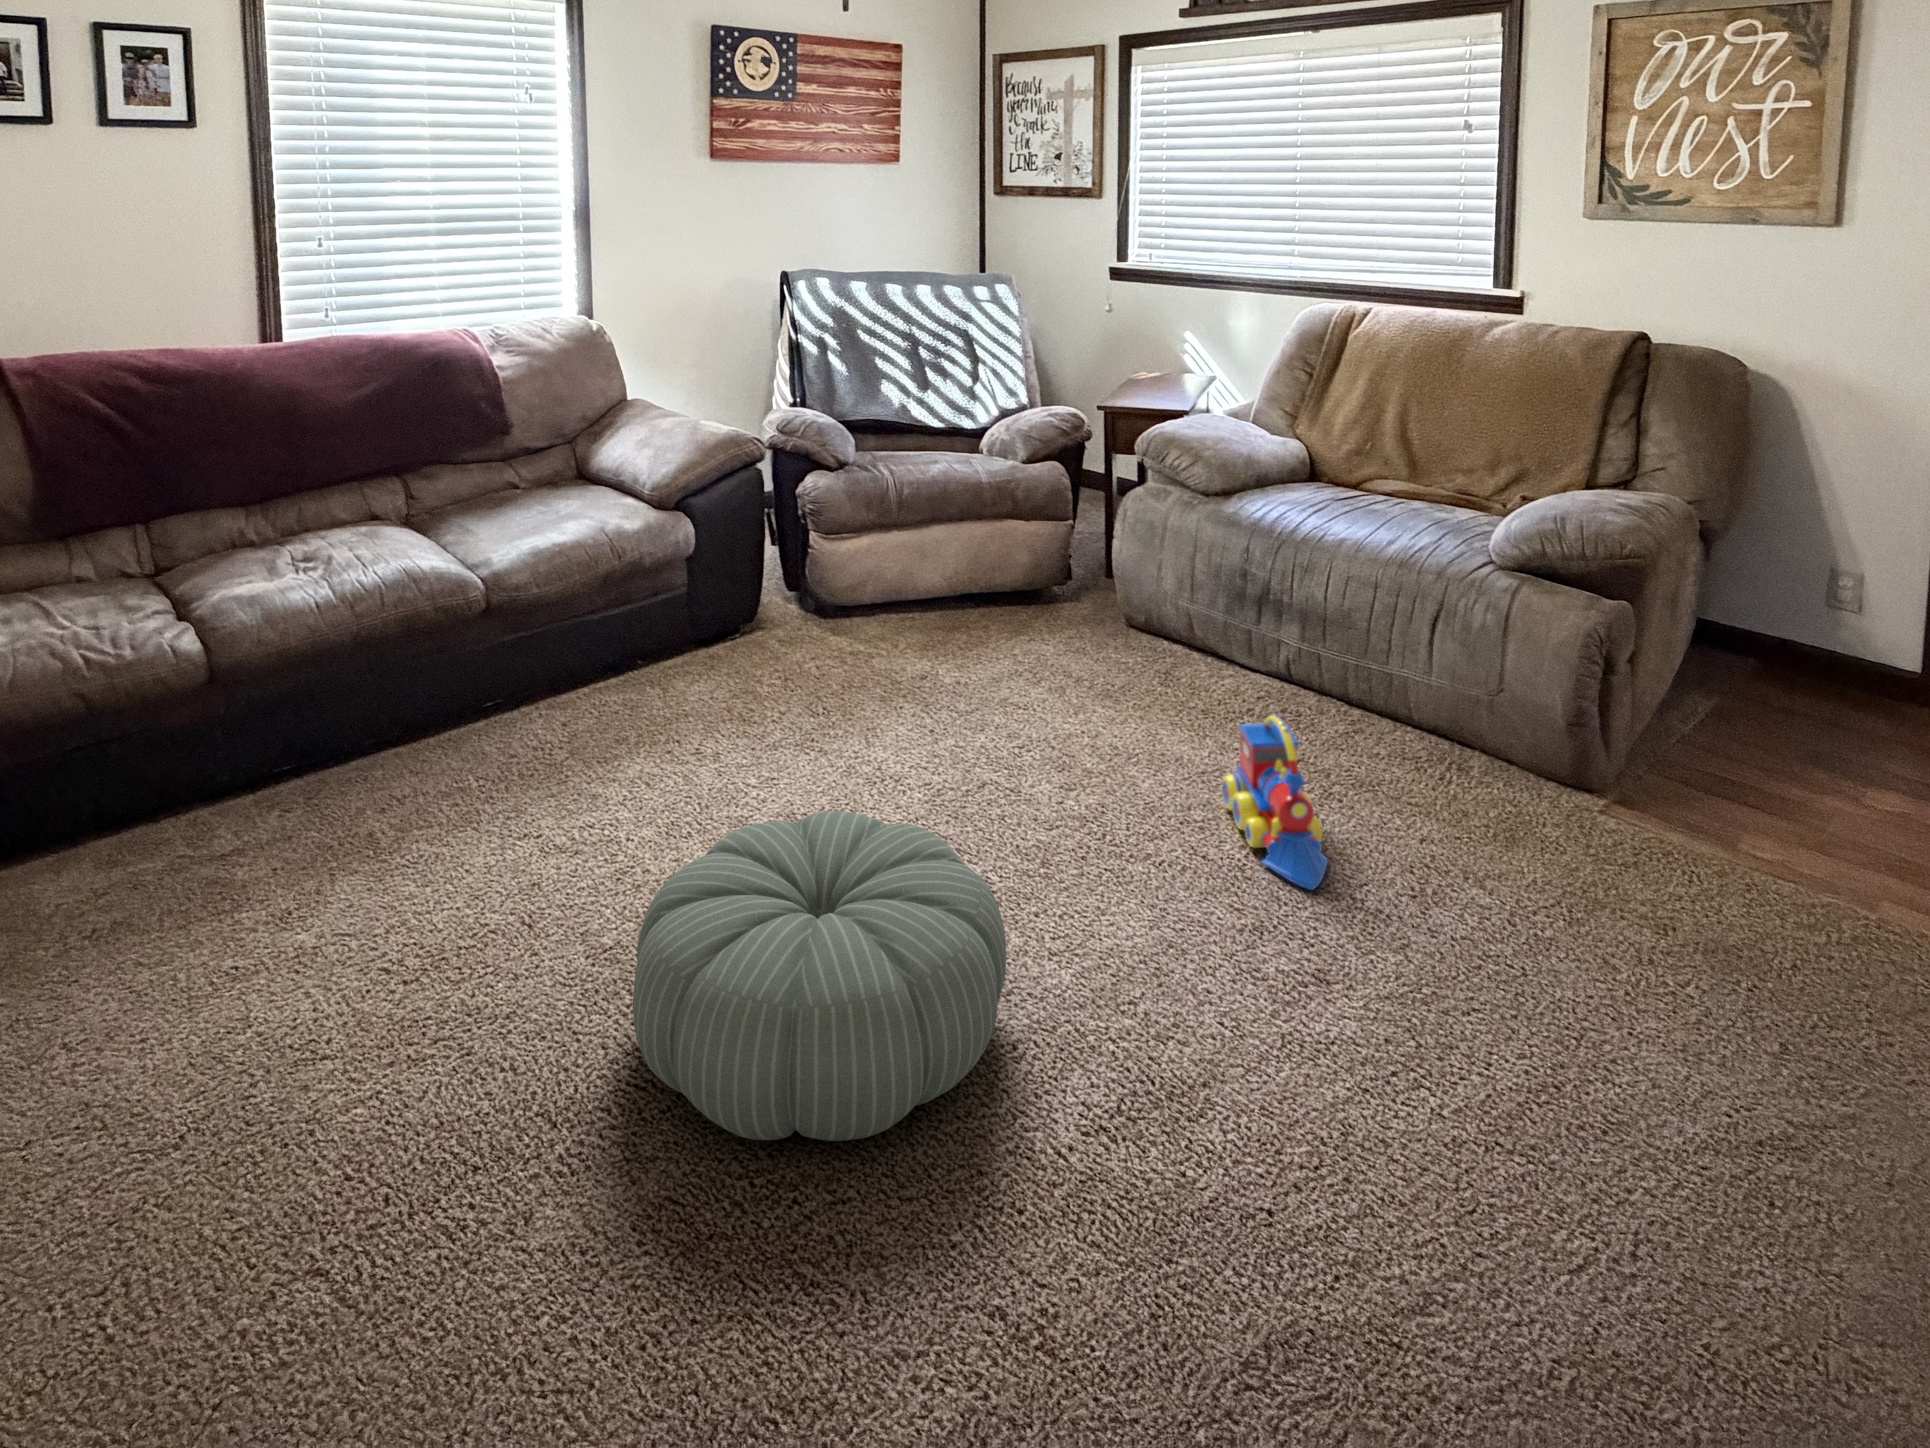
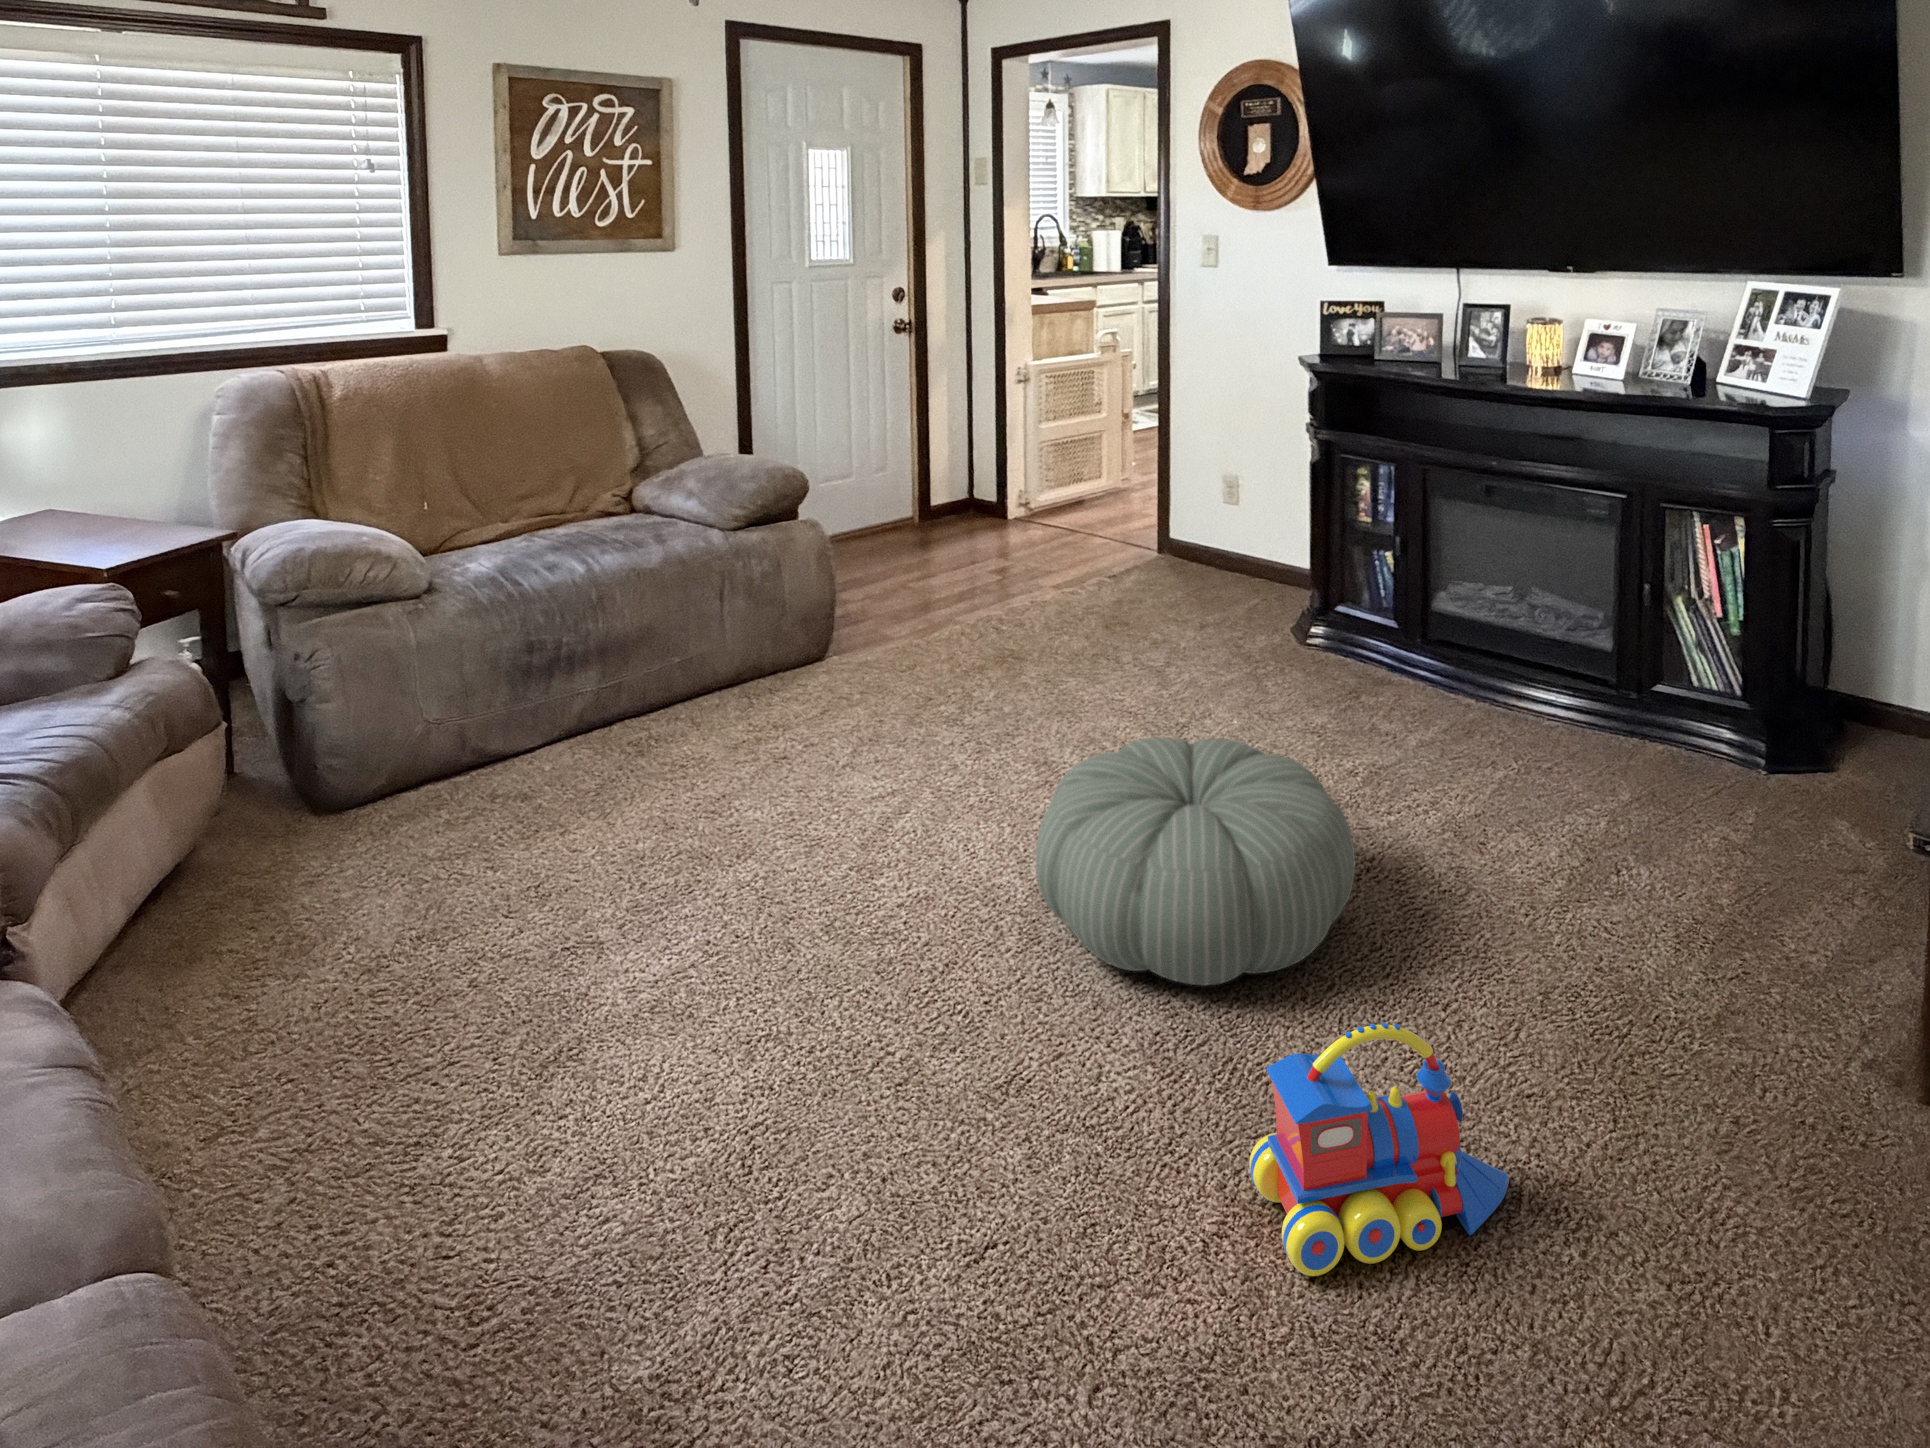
toy train: present [1222,714,1328,890] -> present [1249,1023,1509,1276]

